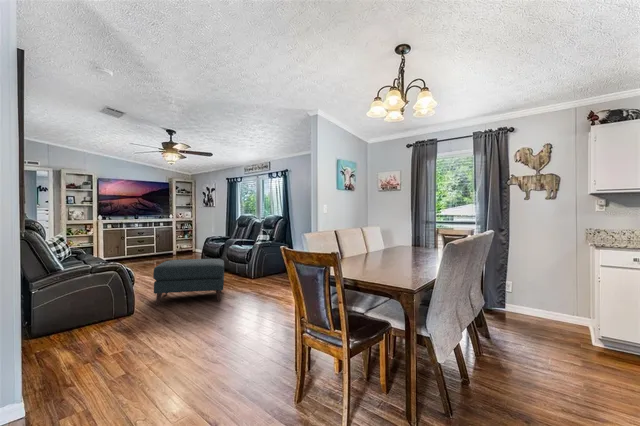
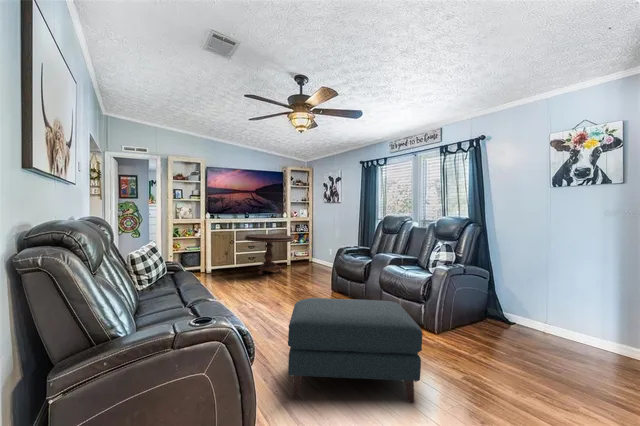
side table: none [134,232,177,262] -> present [245,234,294,275]

